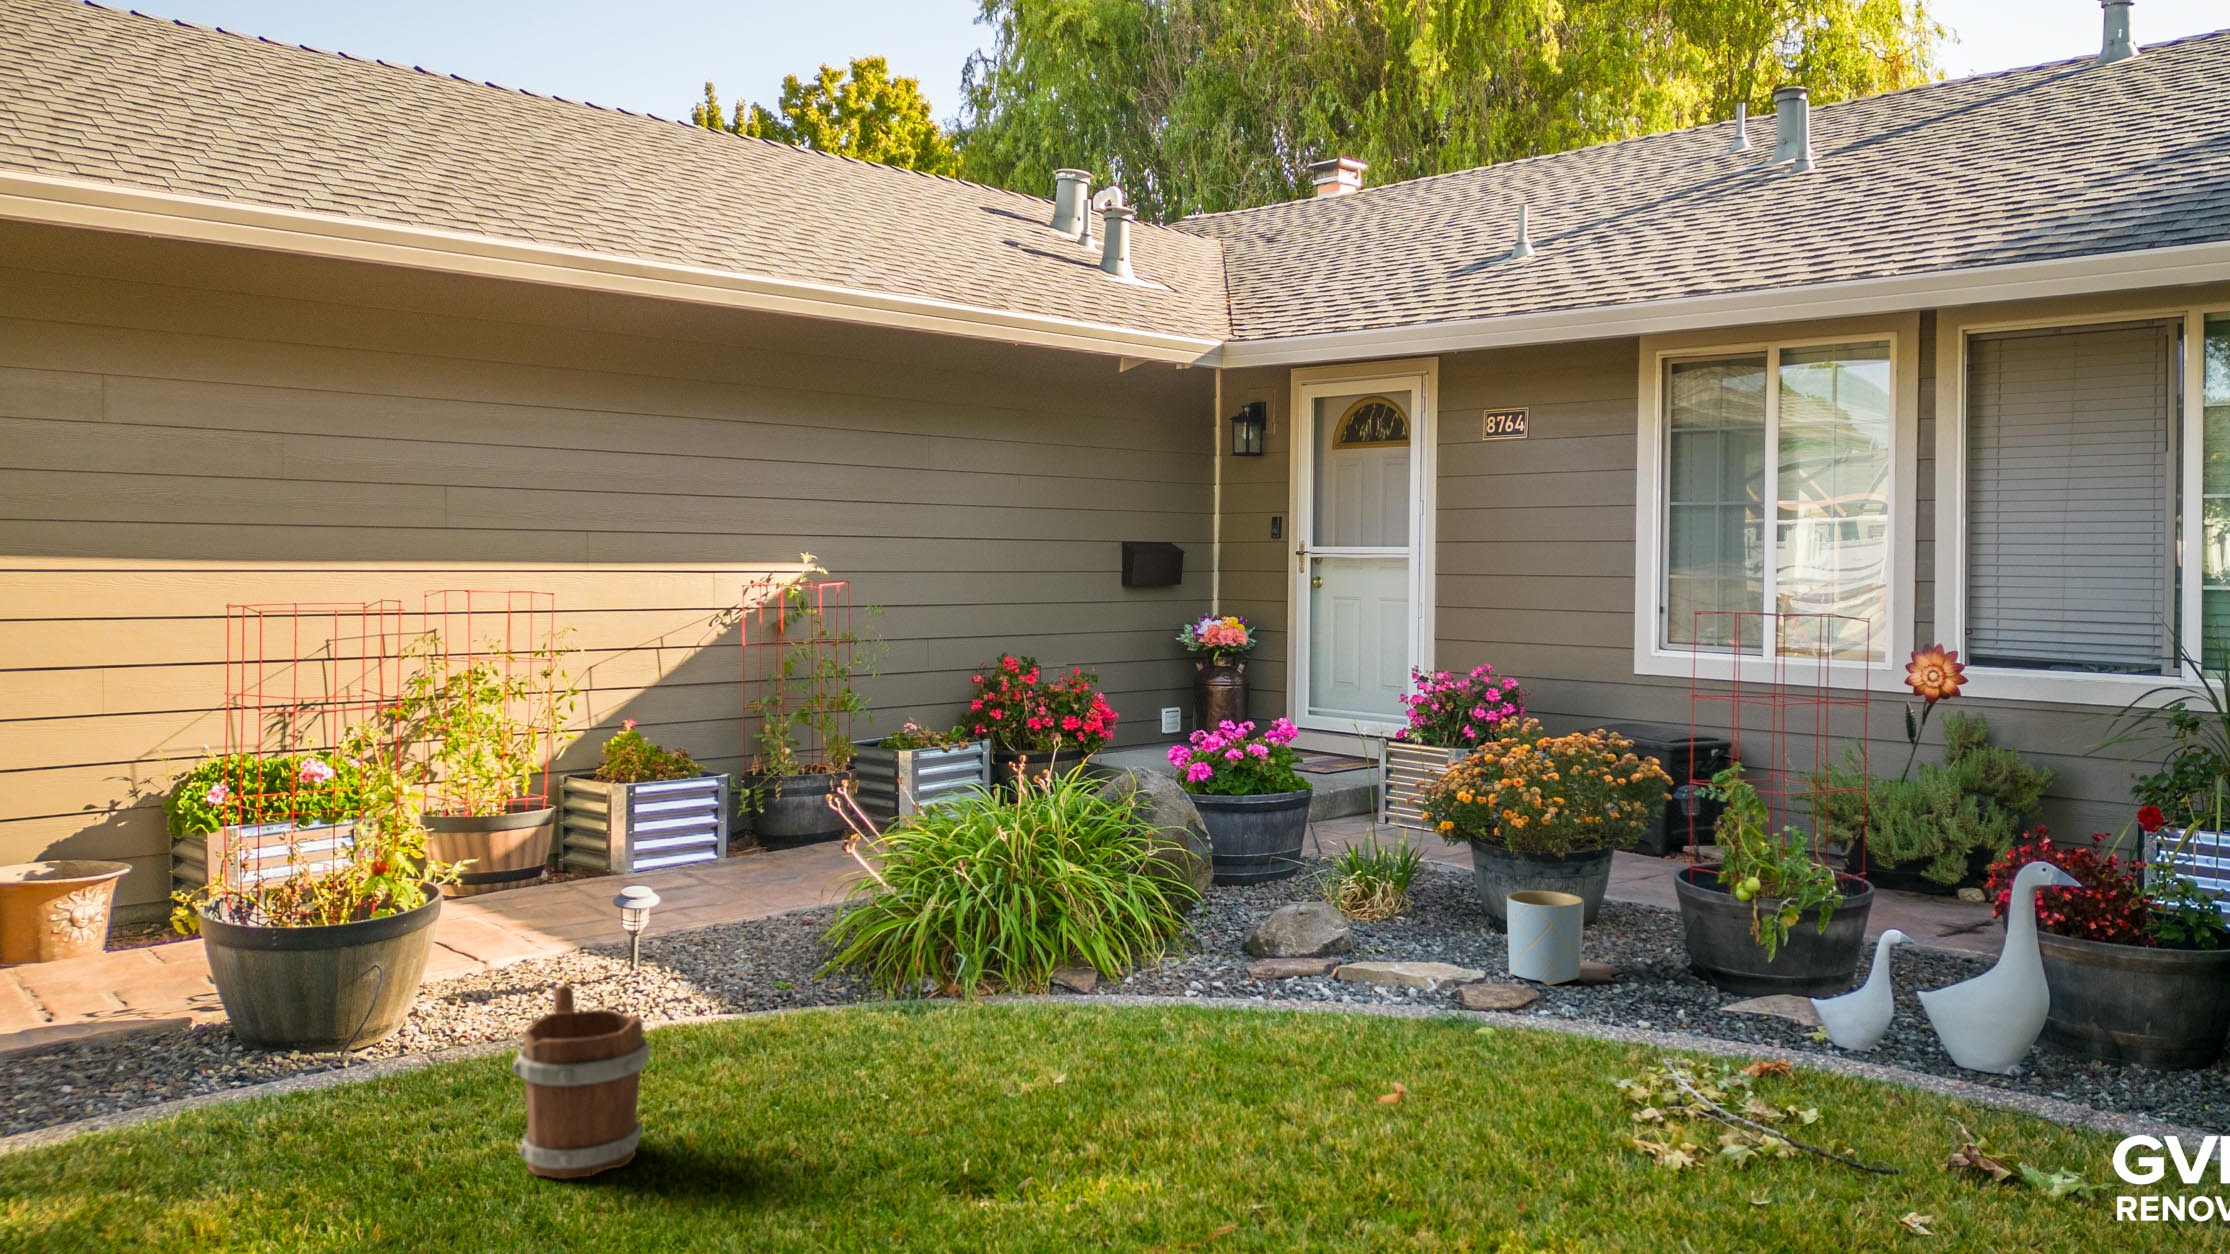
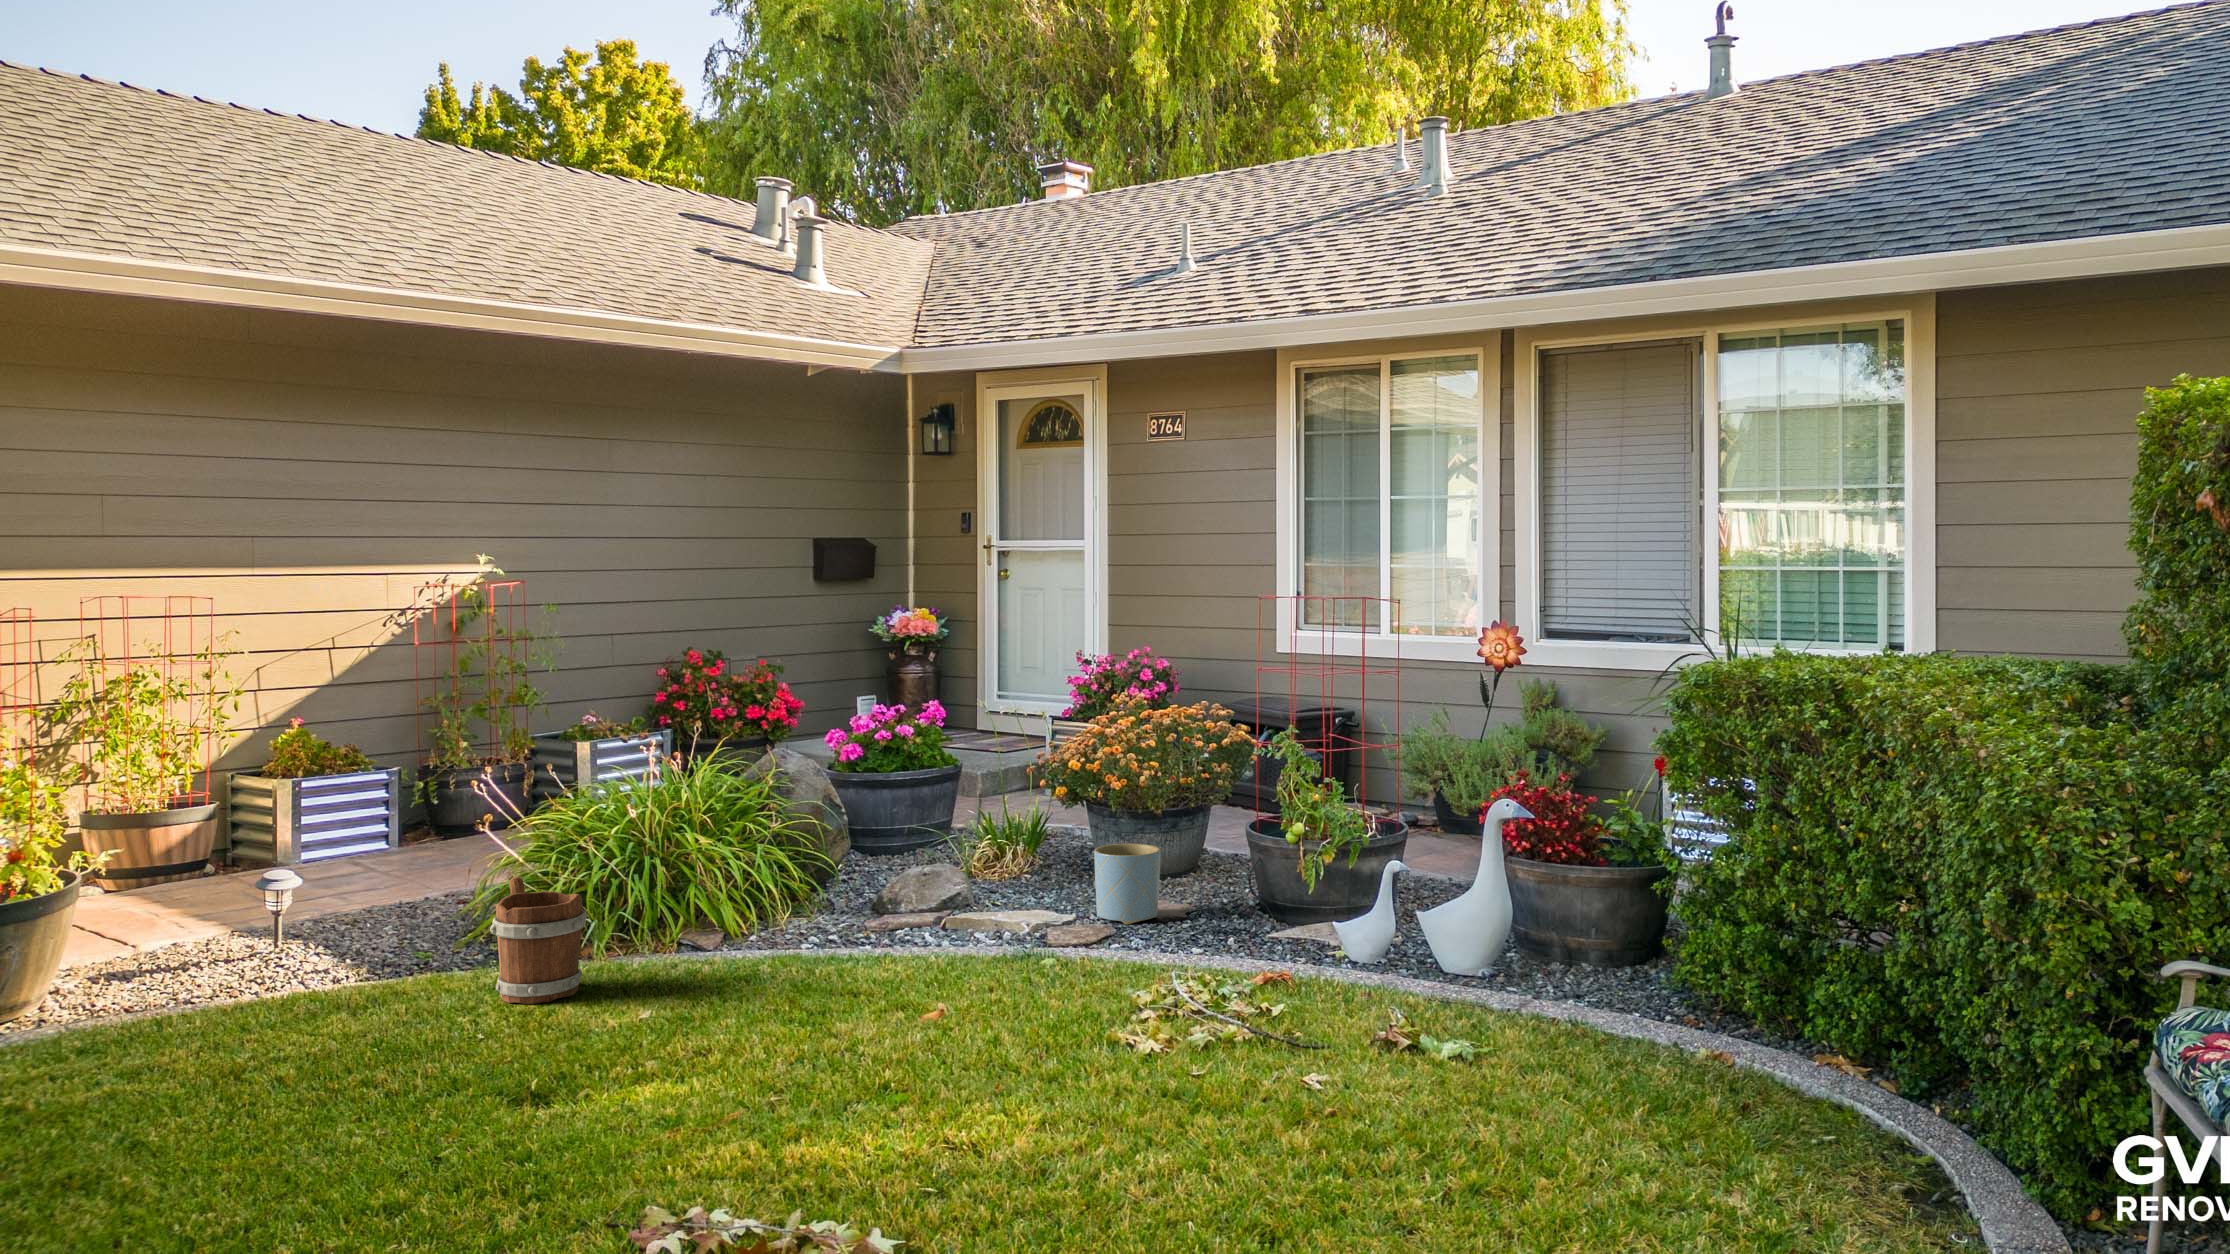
bucket: present [513,985,651,1179] -> present [490,877,587,1004]

